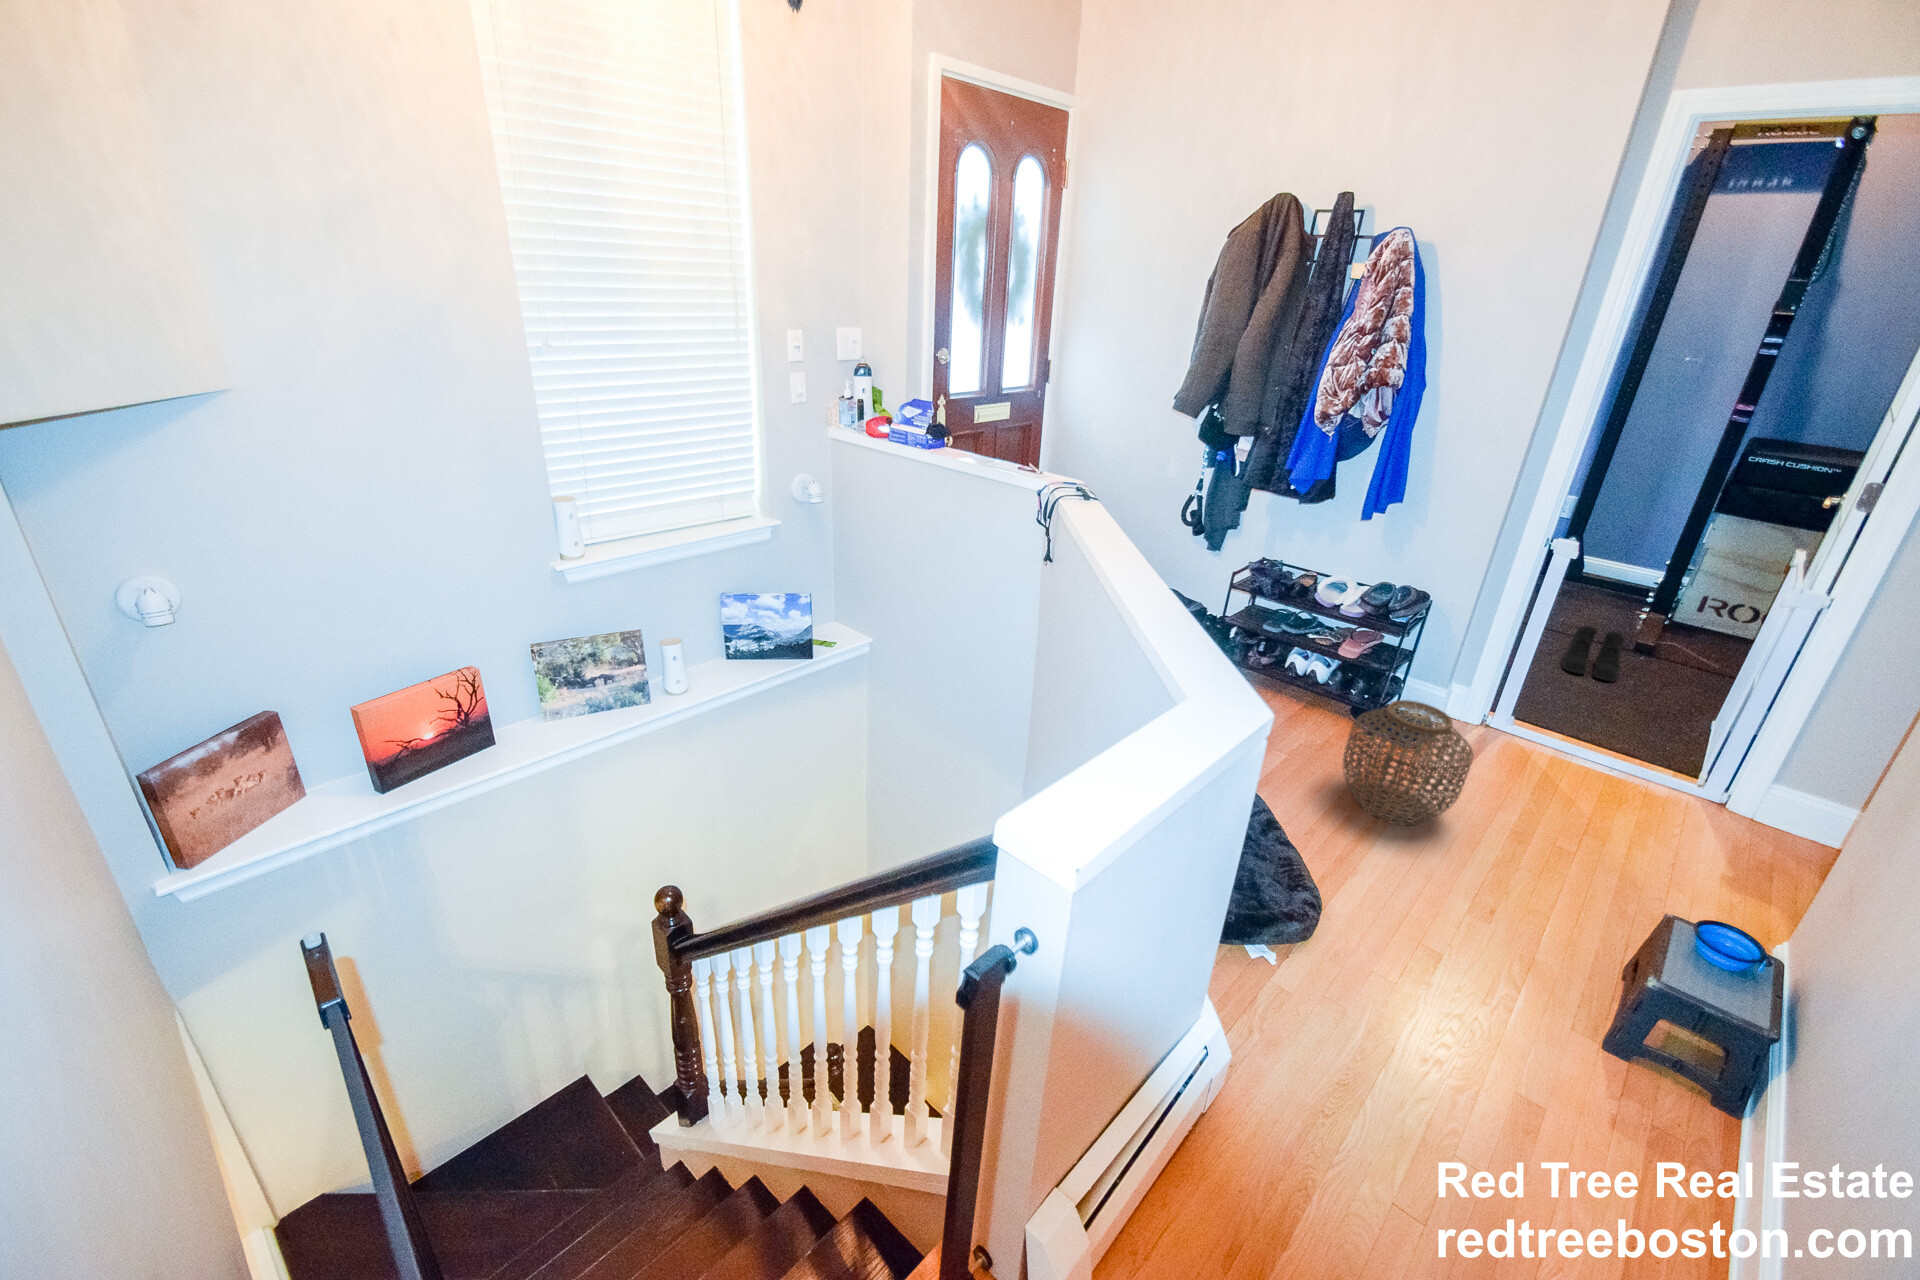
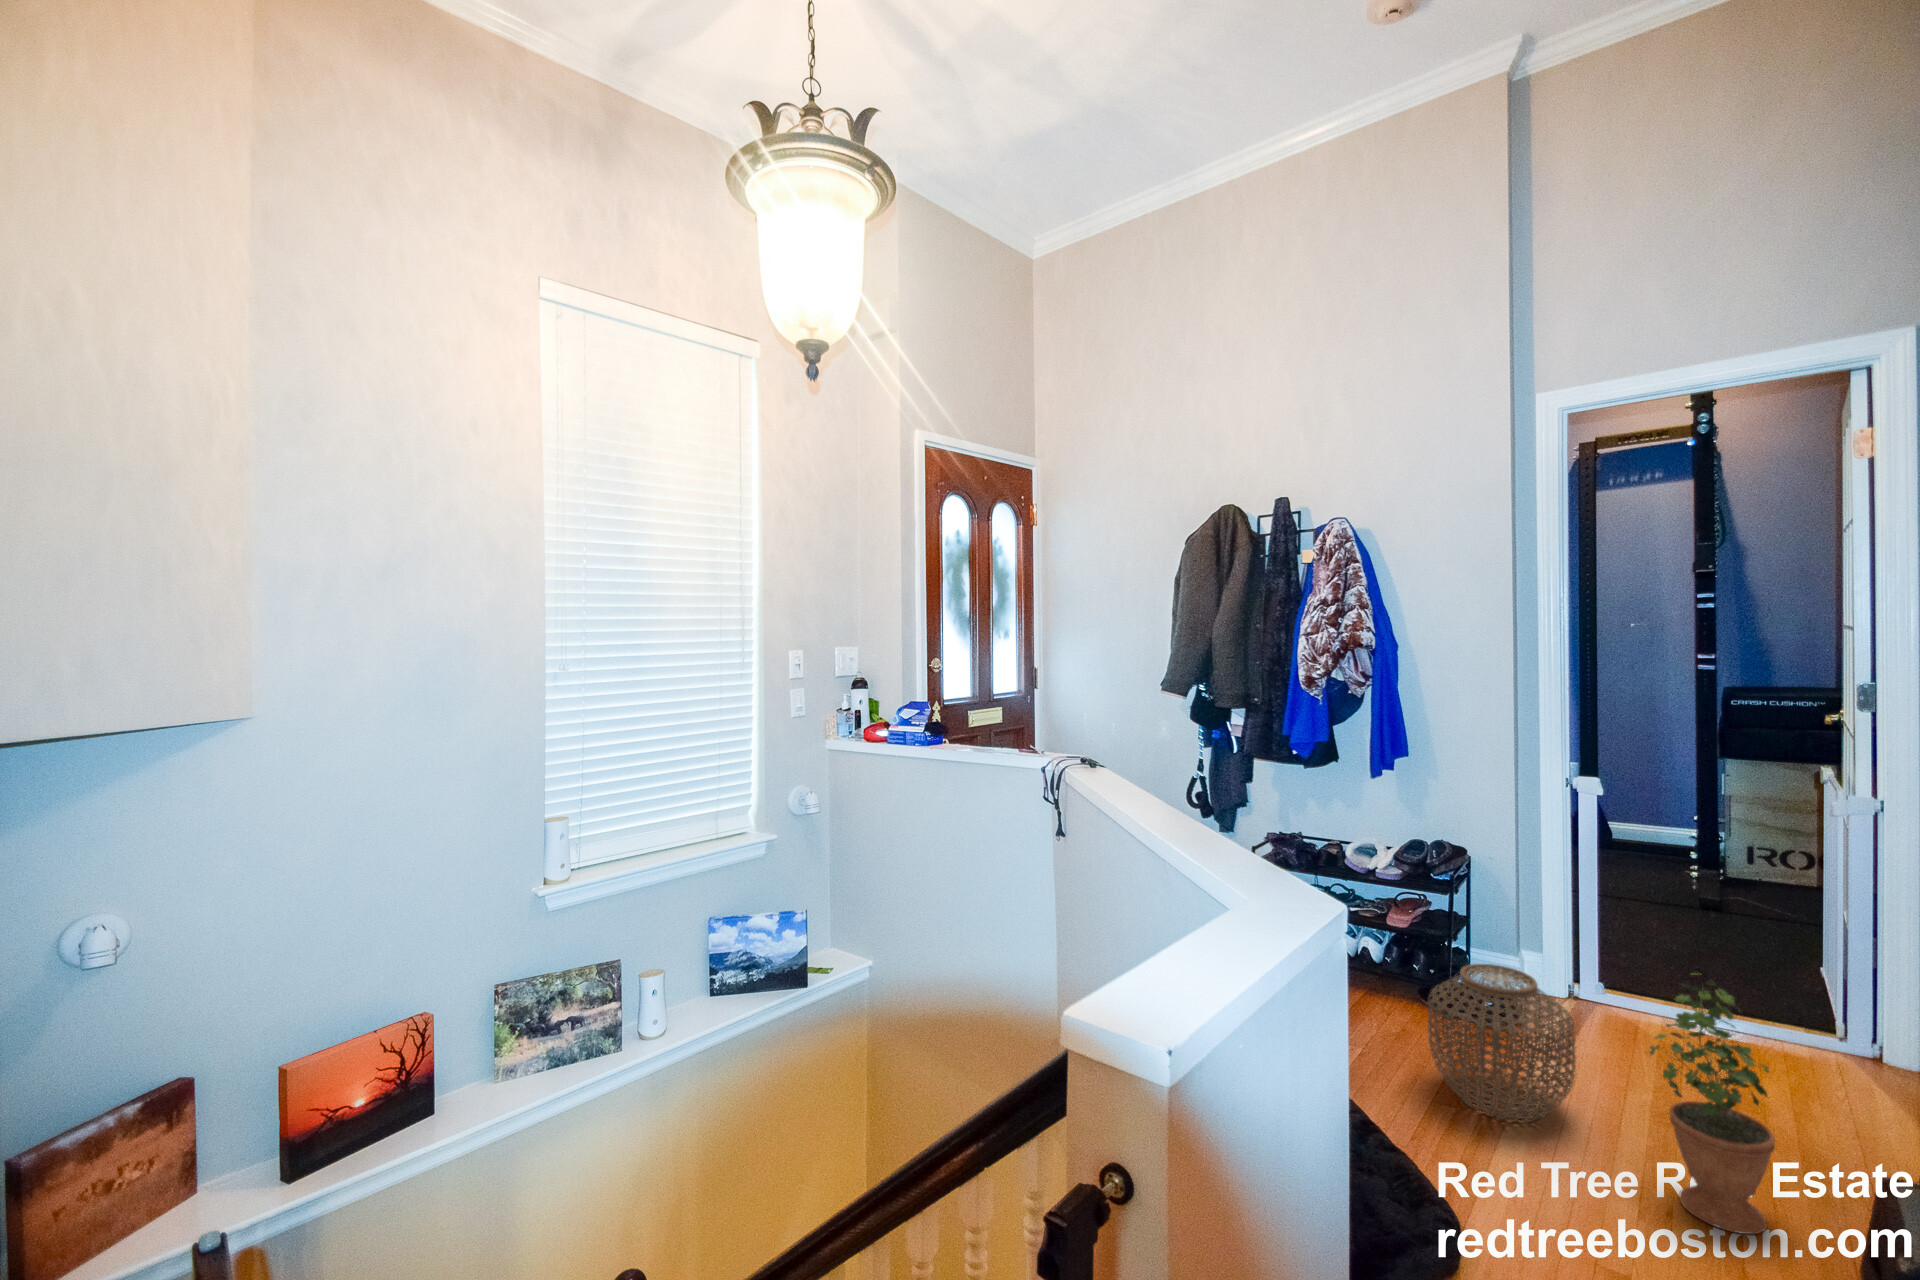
boots: present [1562,626,1625,682] -> none [1635,880,1701,941]
potted plant: none [1509,738,1625,929] -> present [1650,979,1775,1234]

